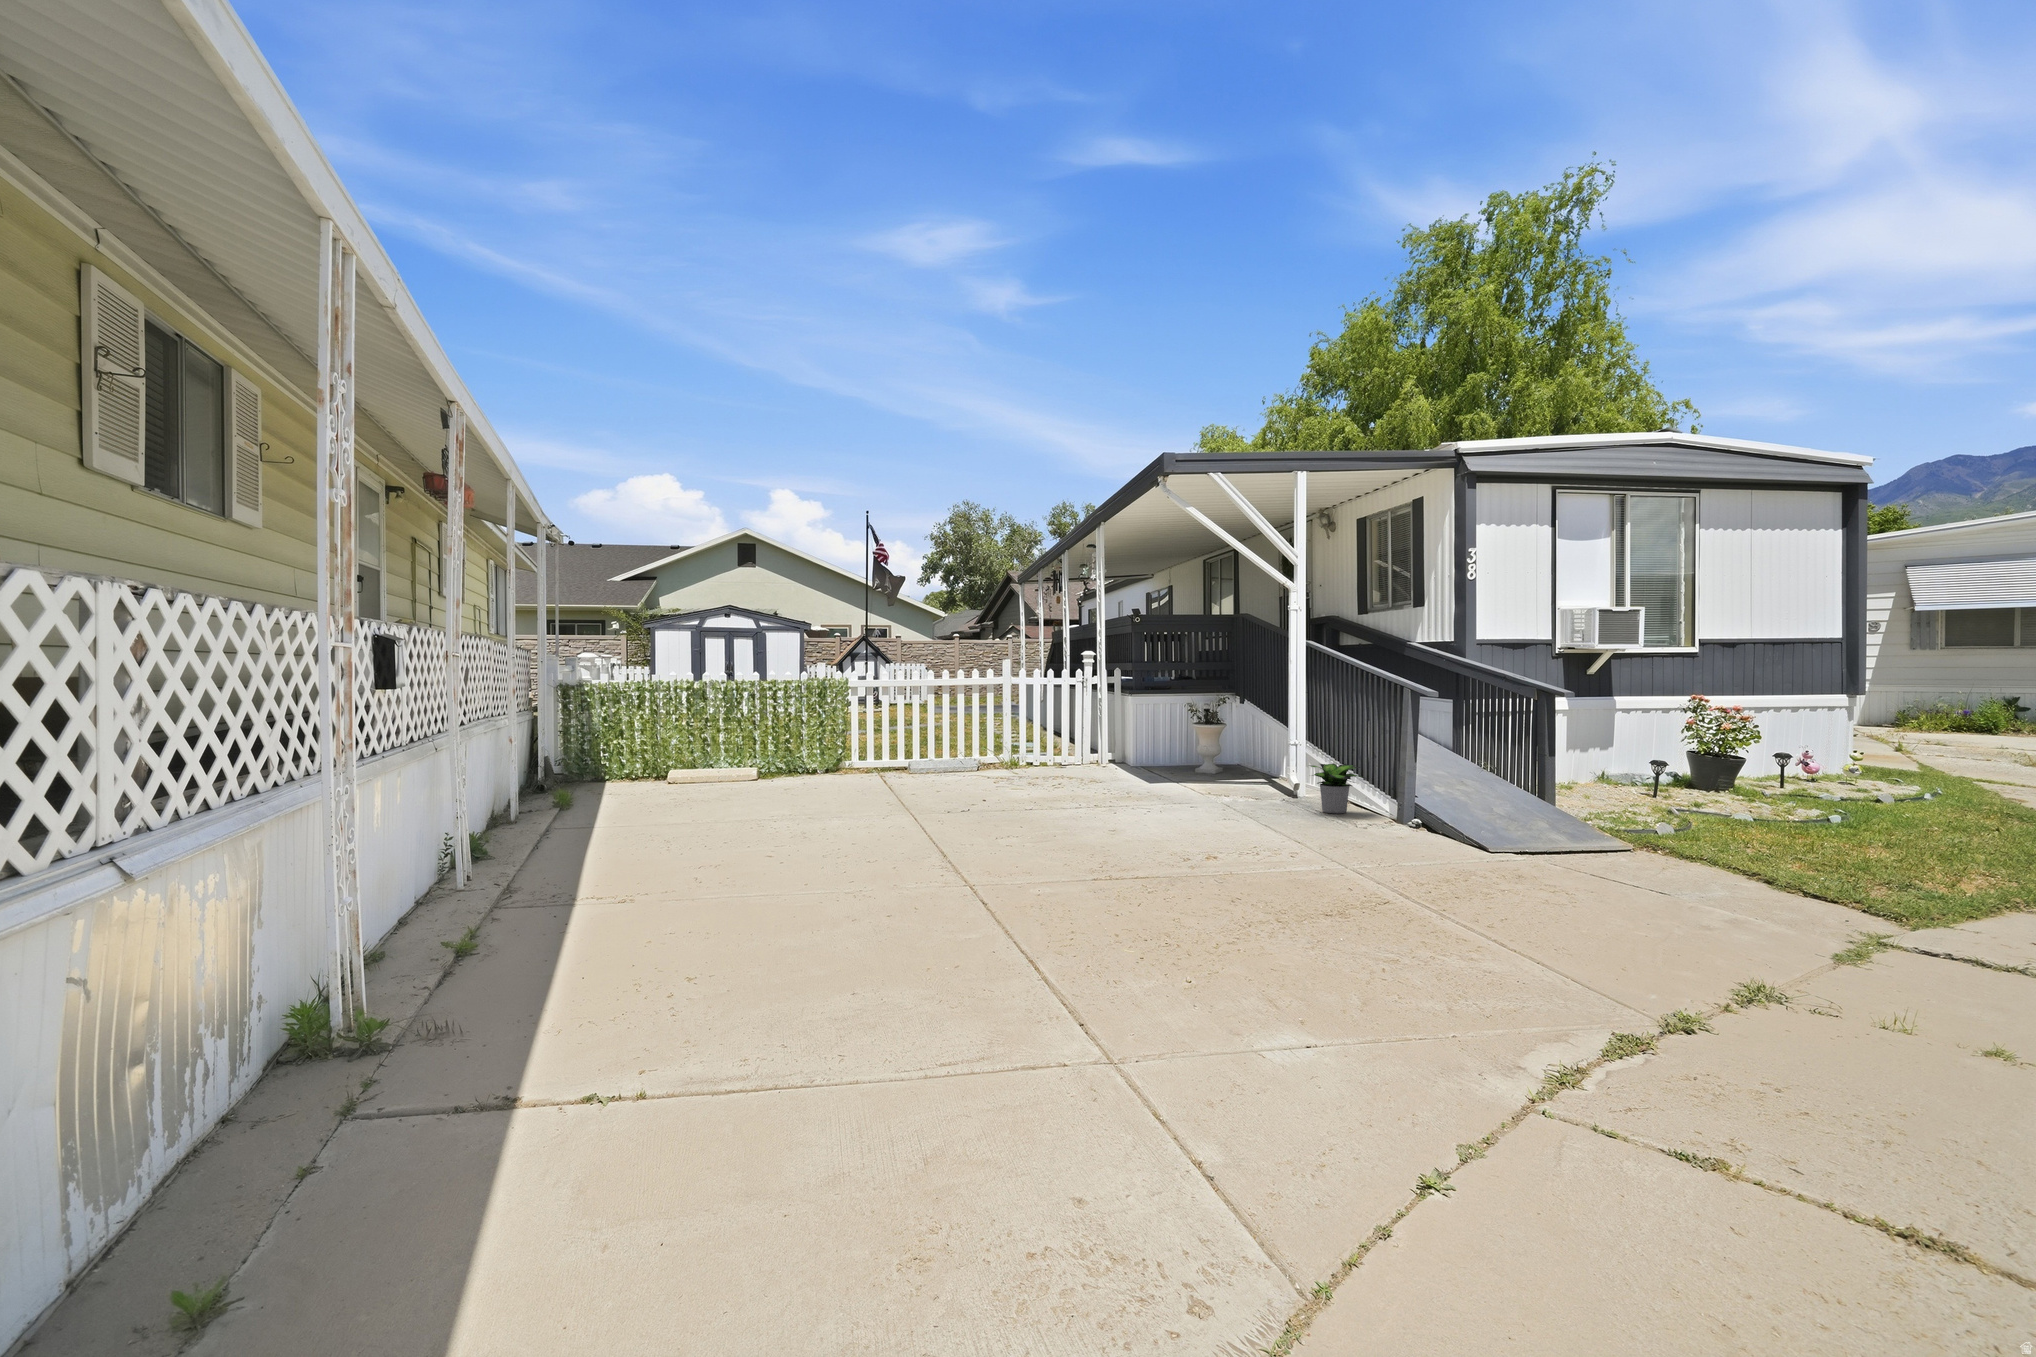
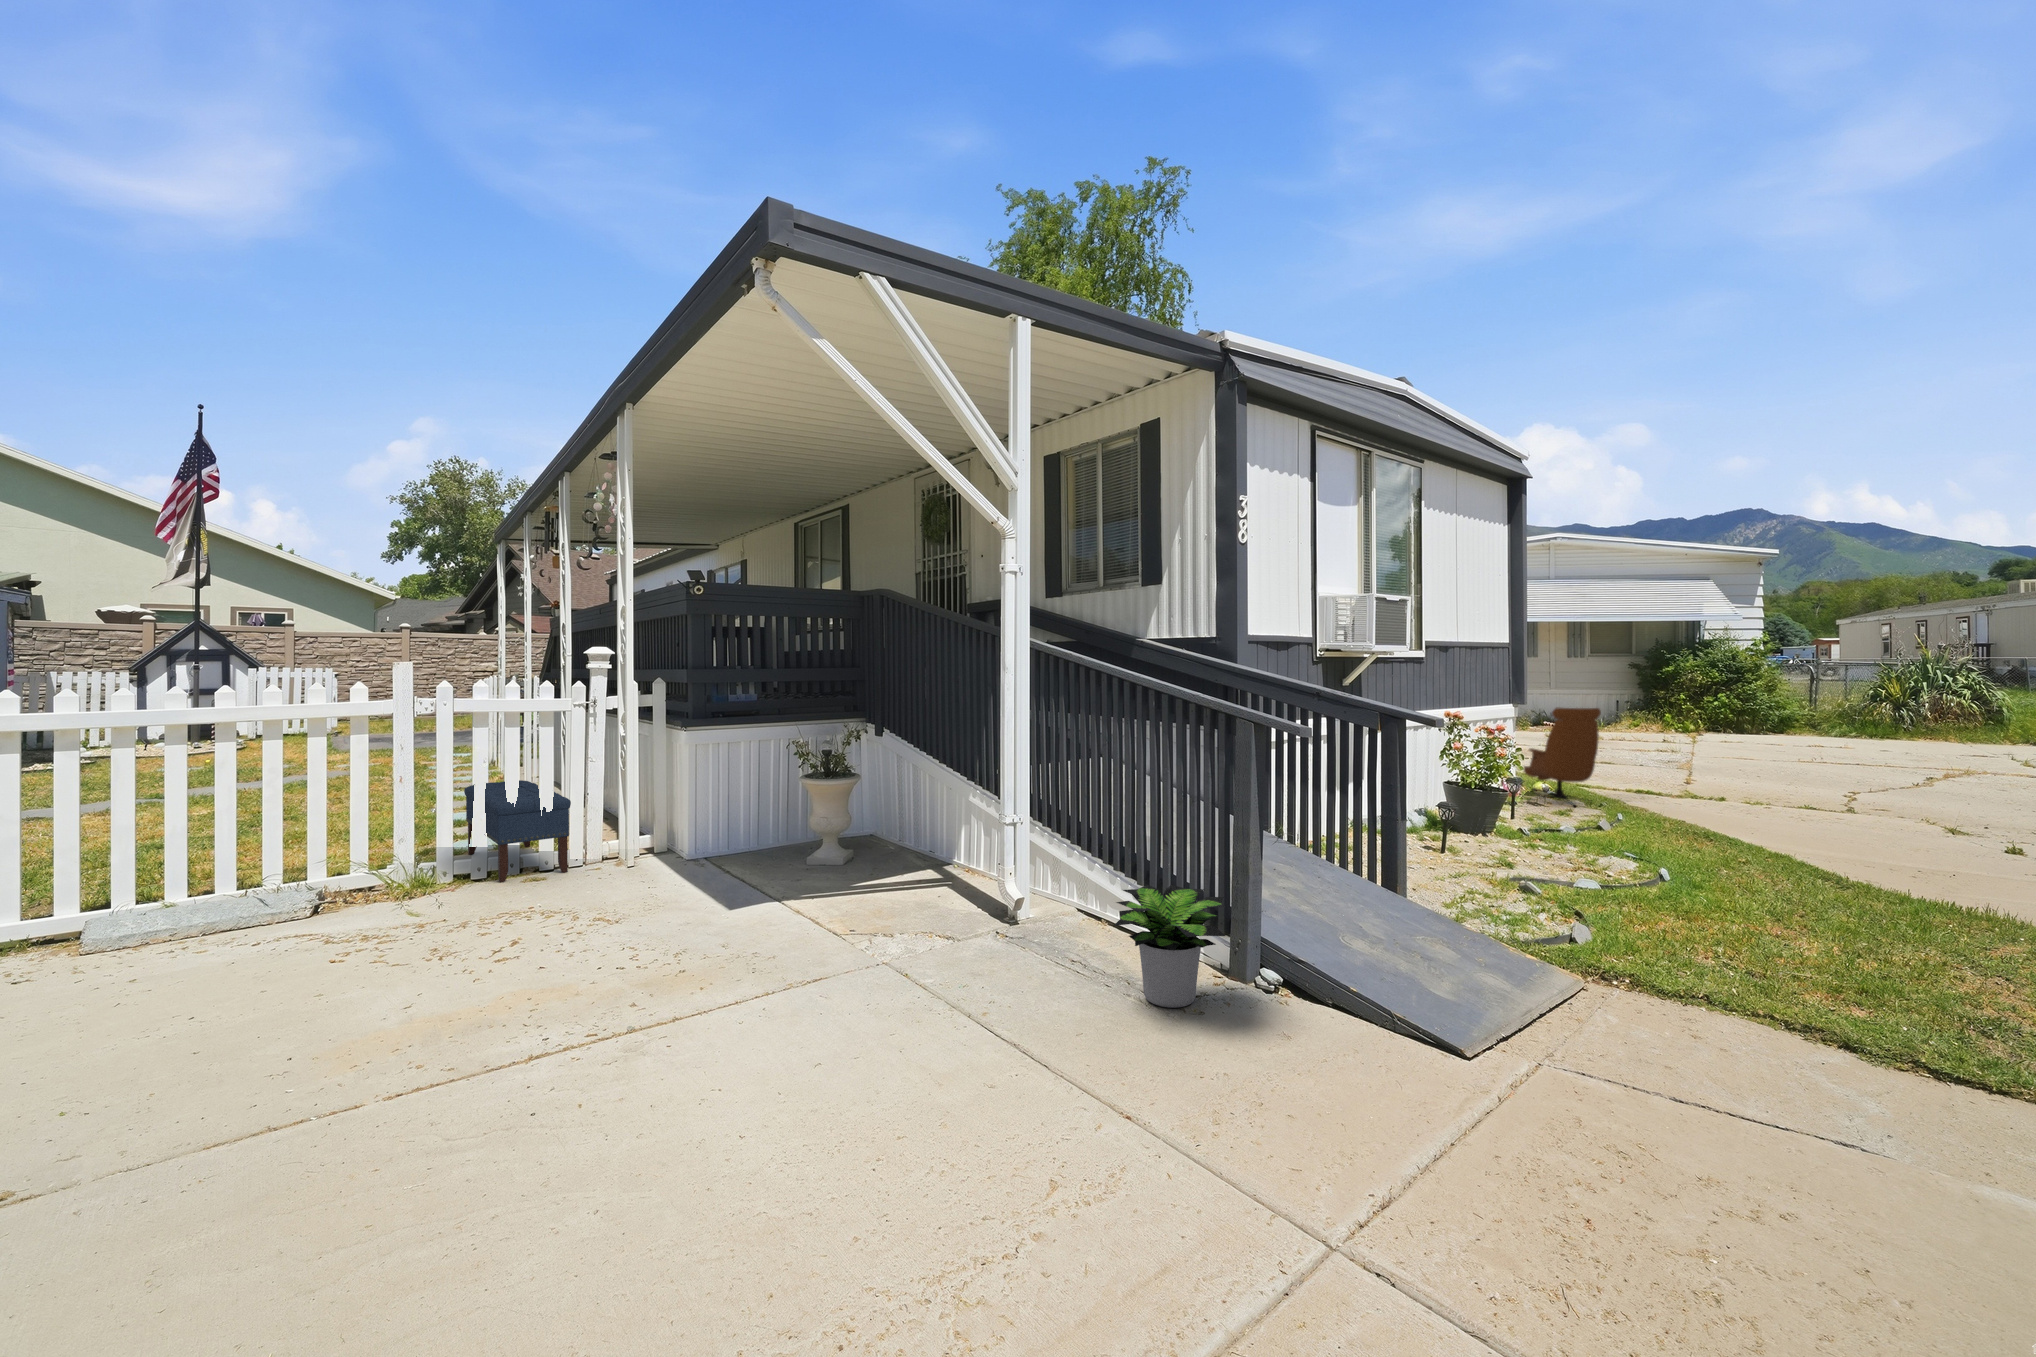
lounge chair: none [1833,697,1903,786] -> present [1524,708,1601,807]
bench: none [1021,722,1075,769] -> present [464,780,571,882]

